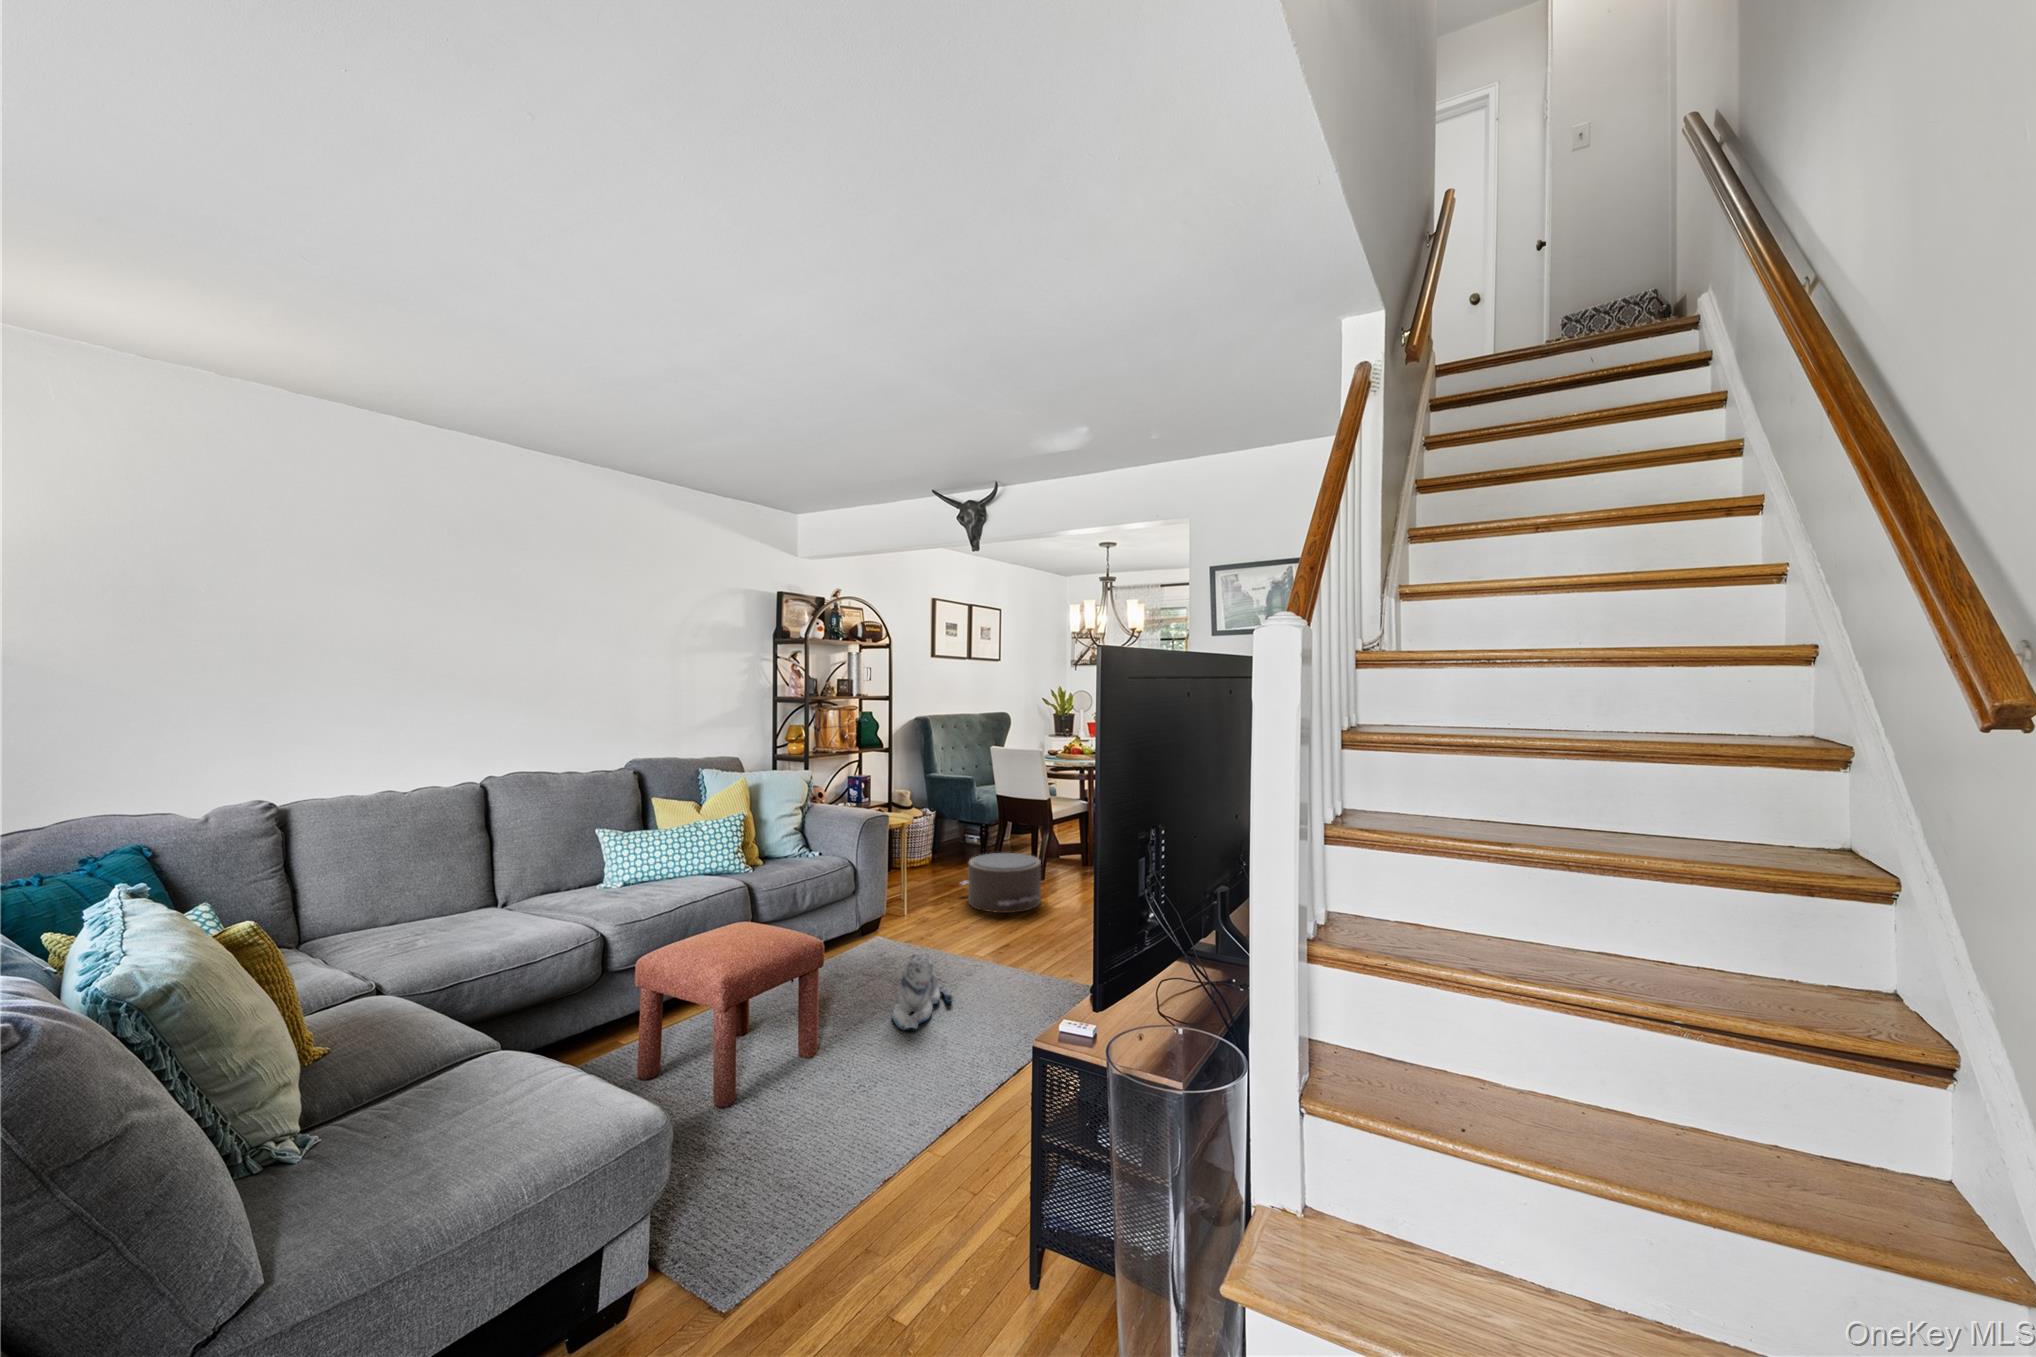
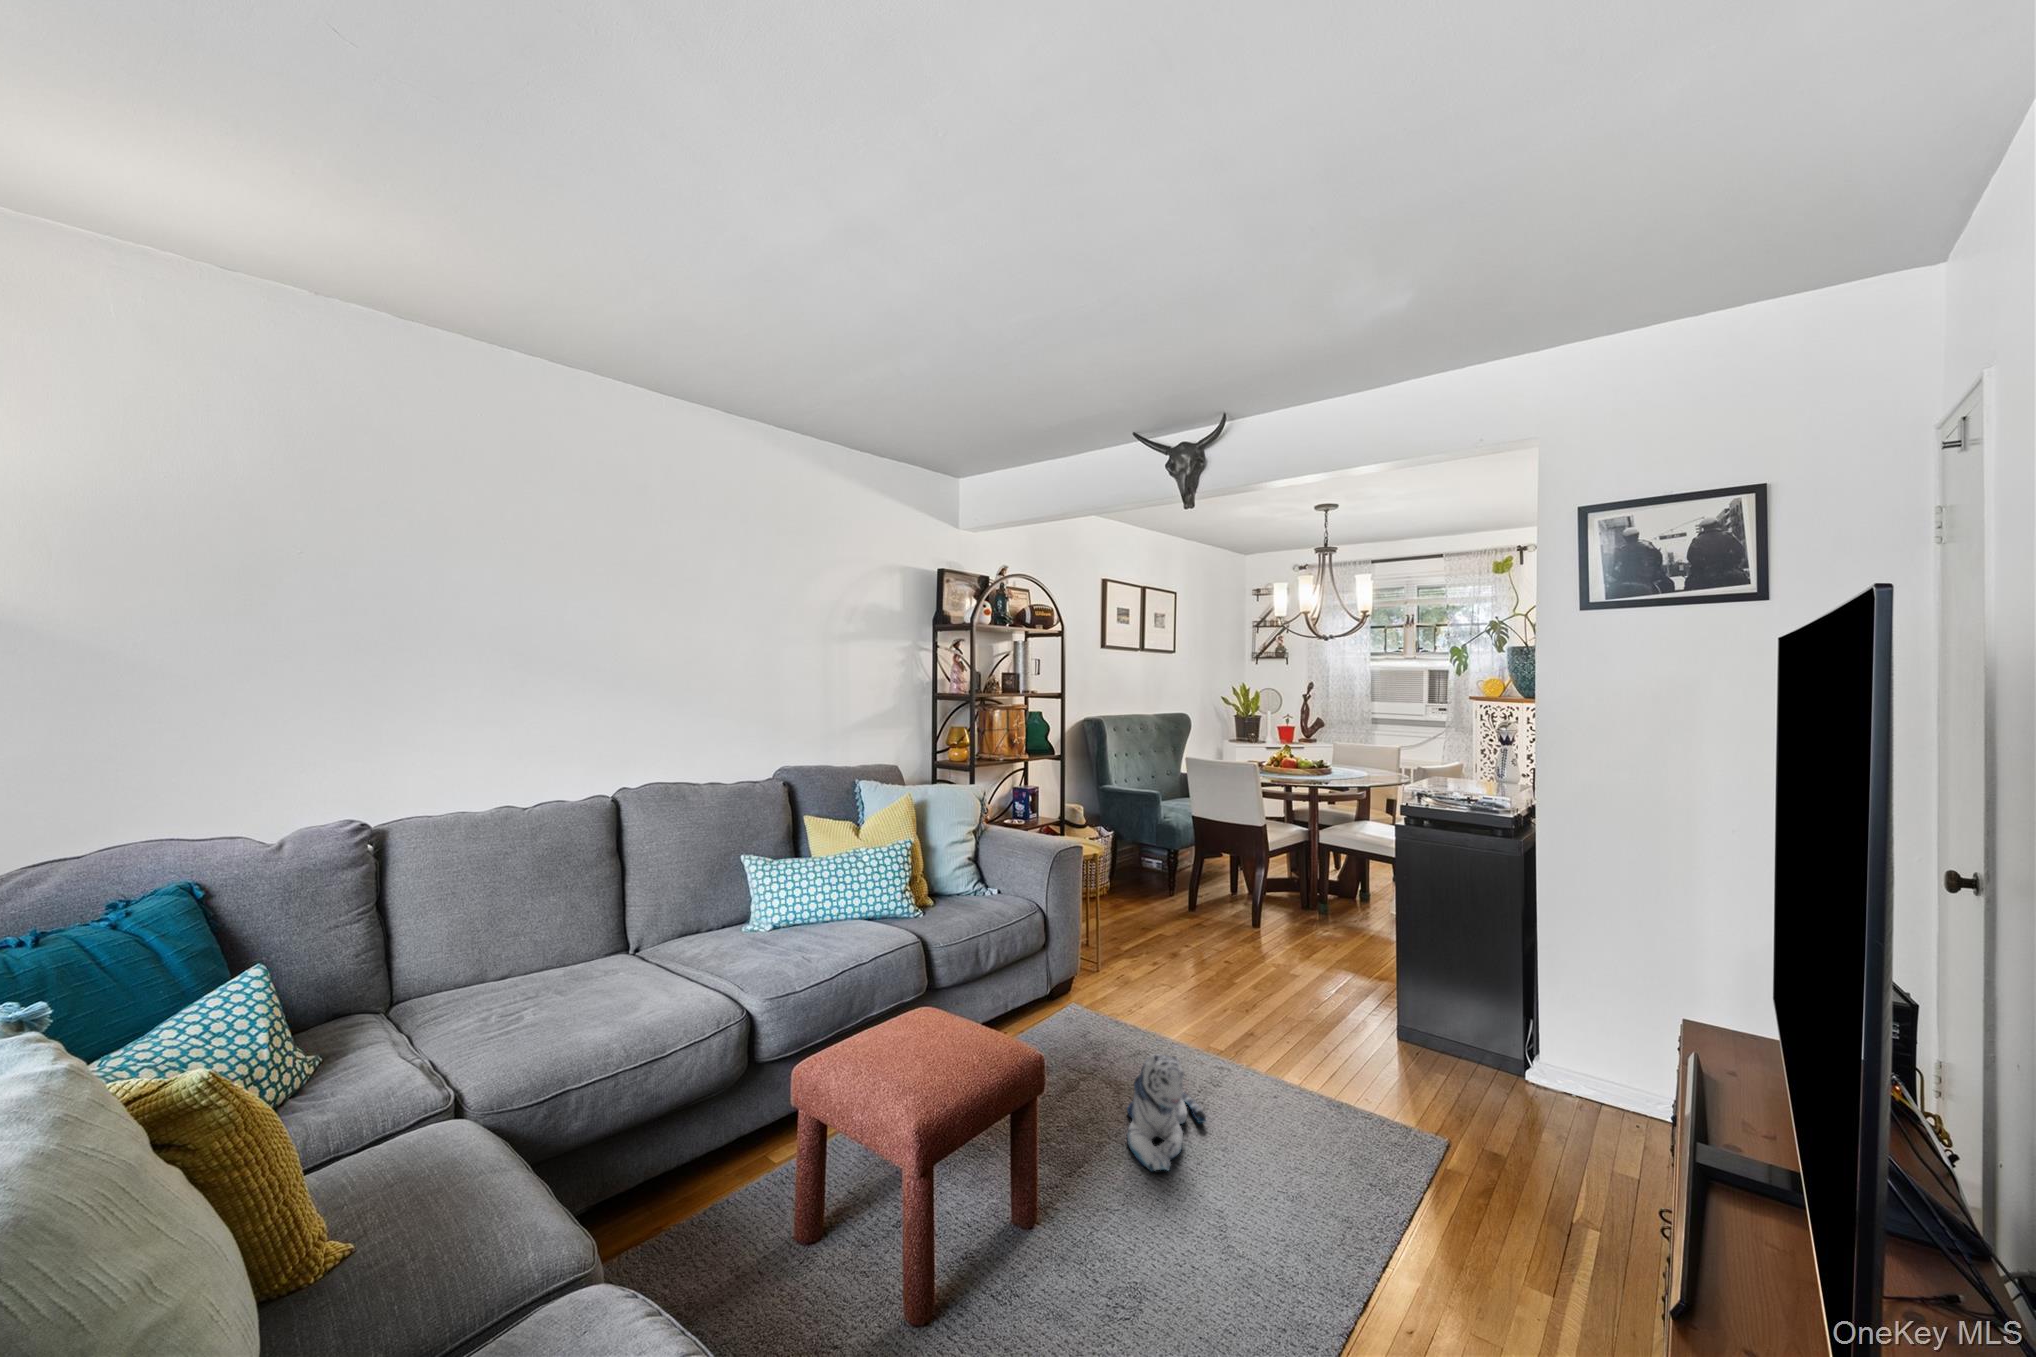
pouf: present [961,853,1041,913] -> none [1157,890,1269,971]

